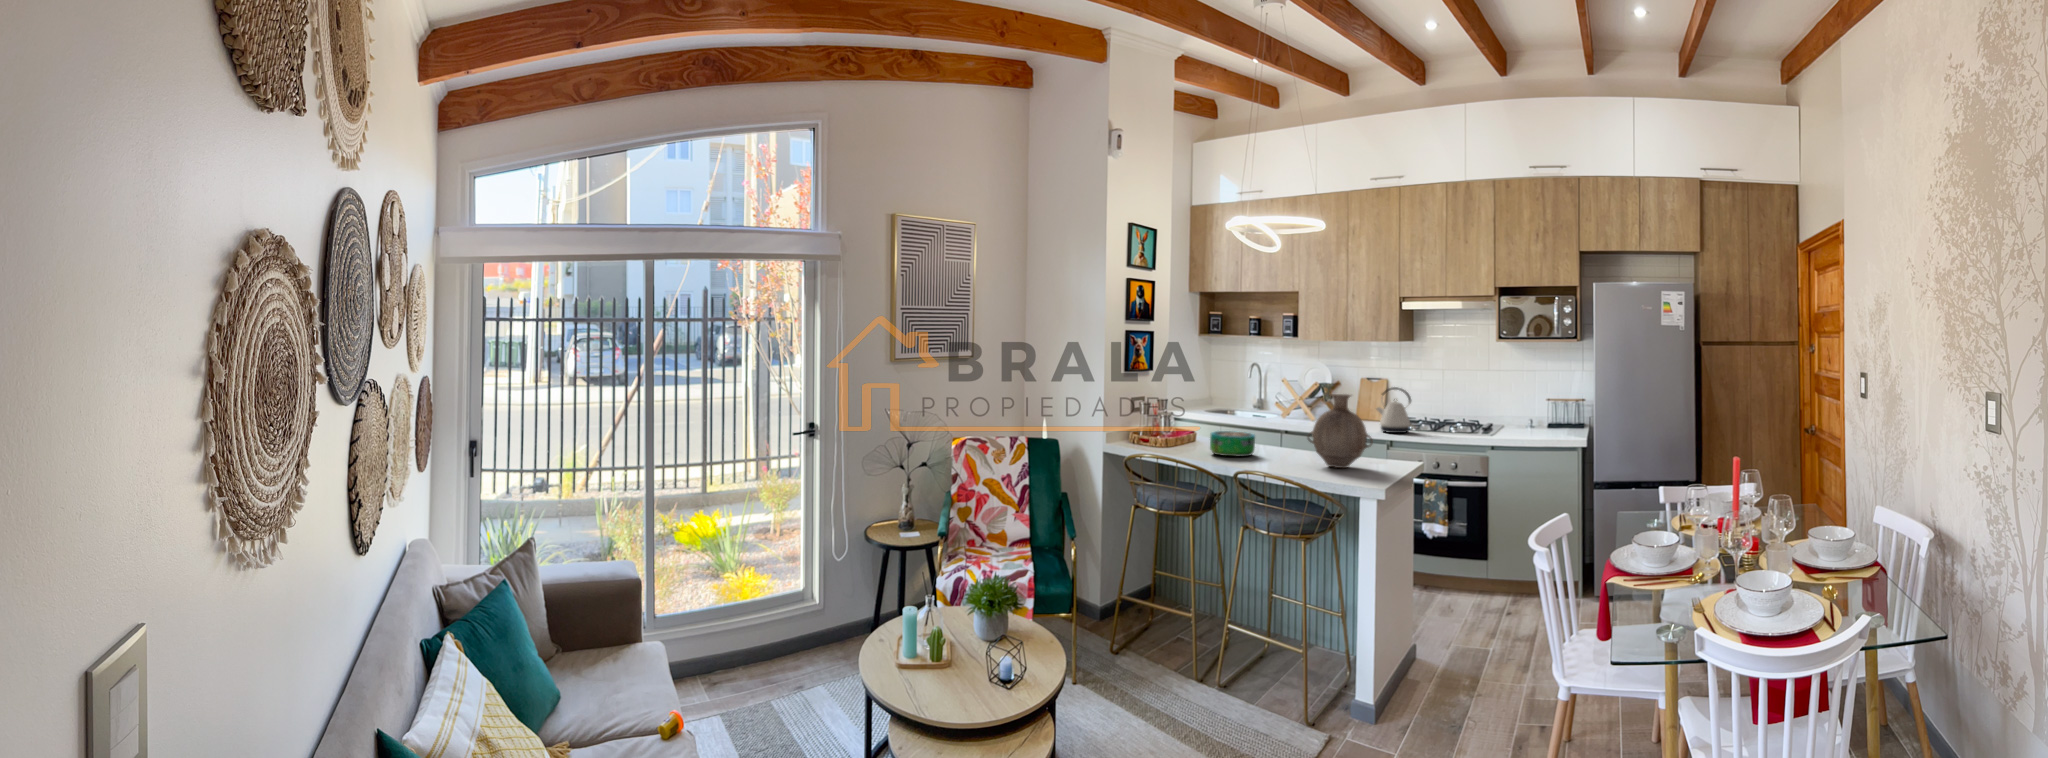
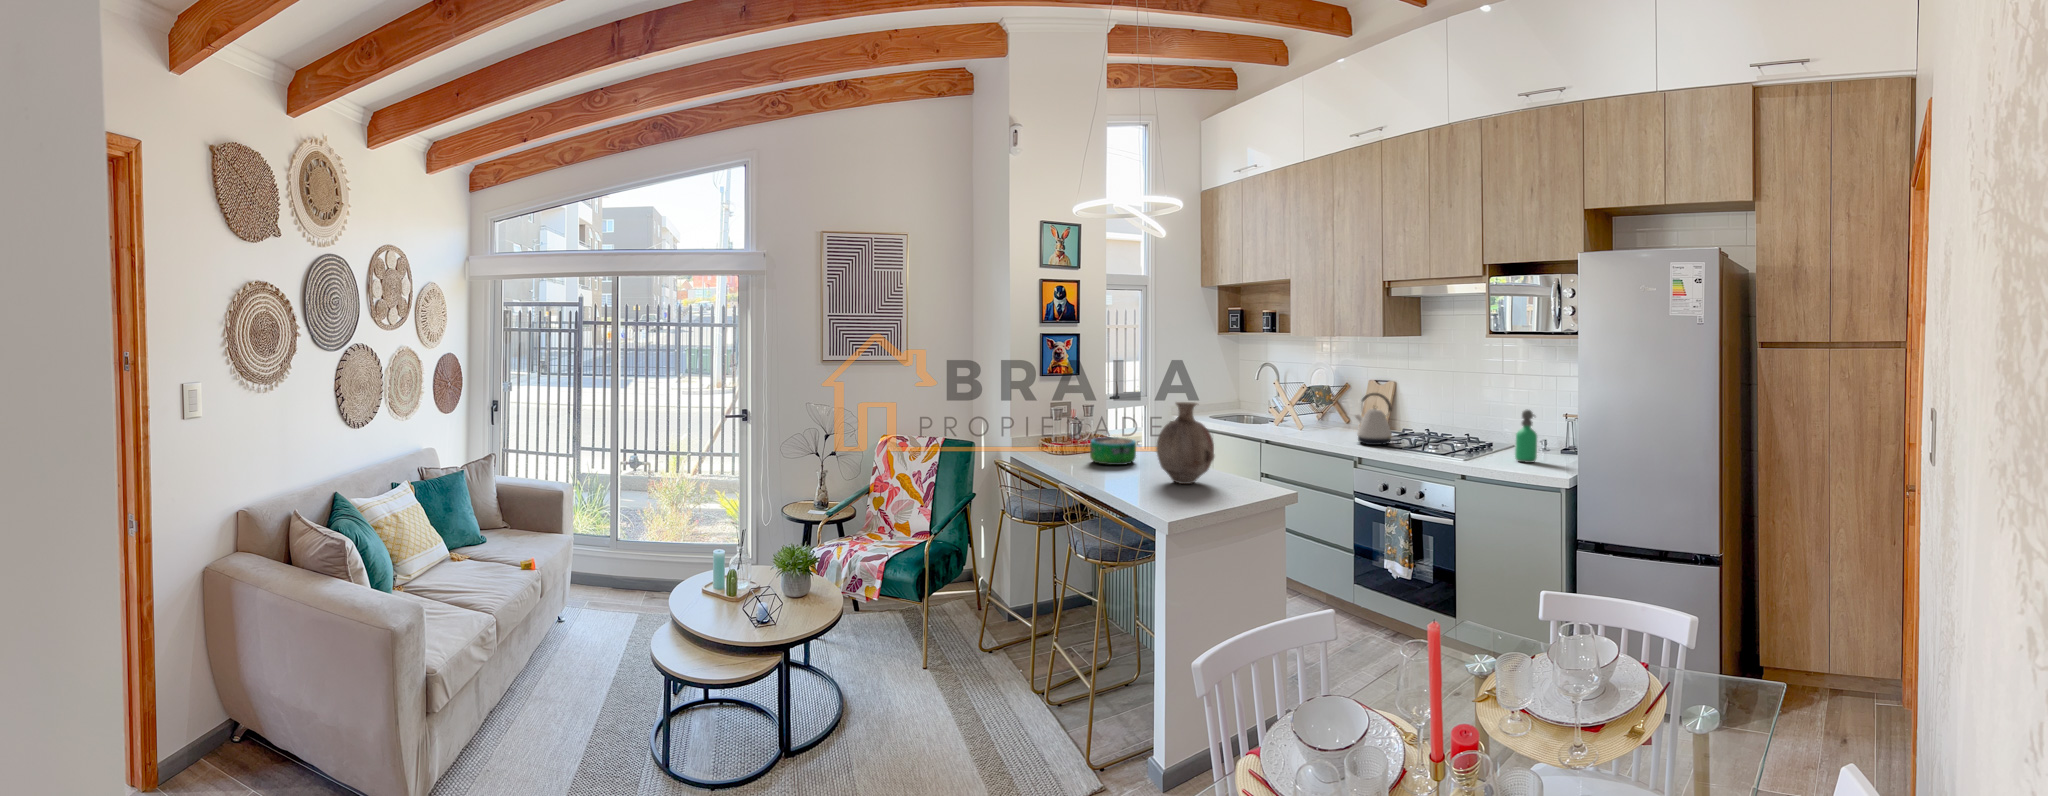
soap dispenser: none [1527,398,1547,441] -> present [1515,410,1537,463]

